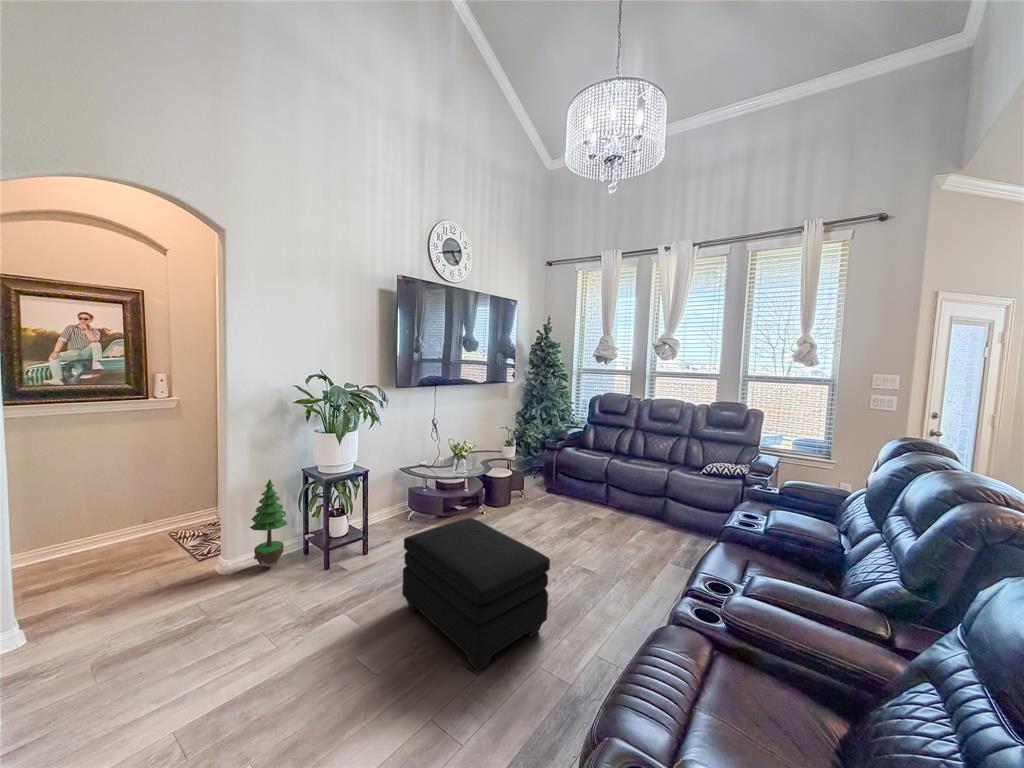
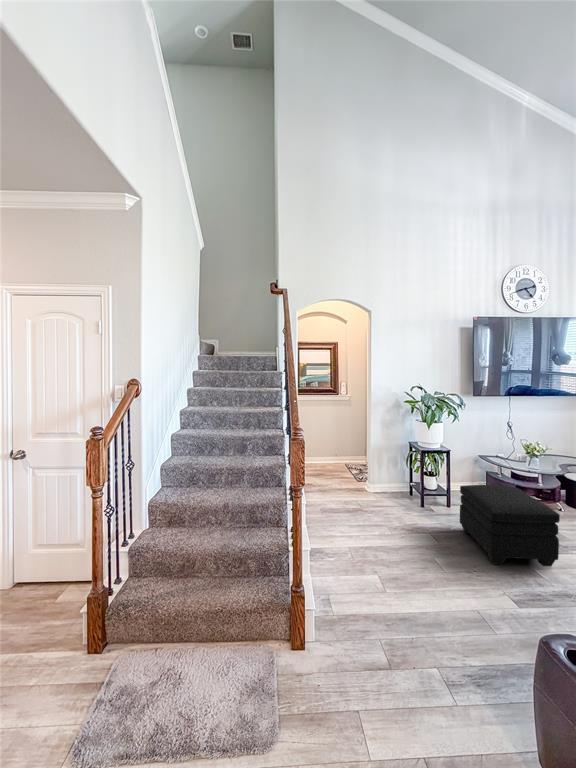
potted tree: present [250,479,287,567] -> none [381,445,400,496]

